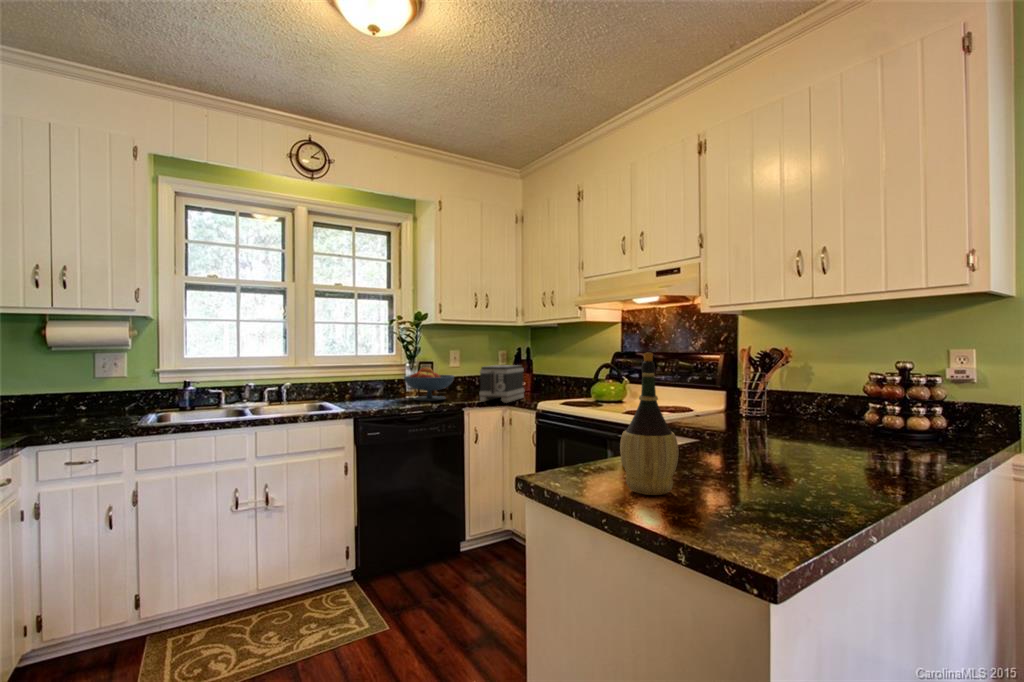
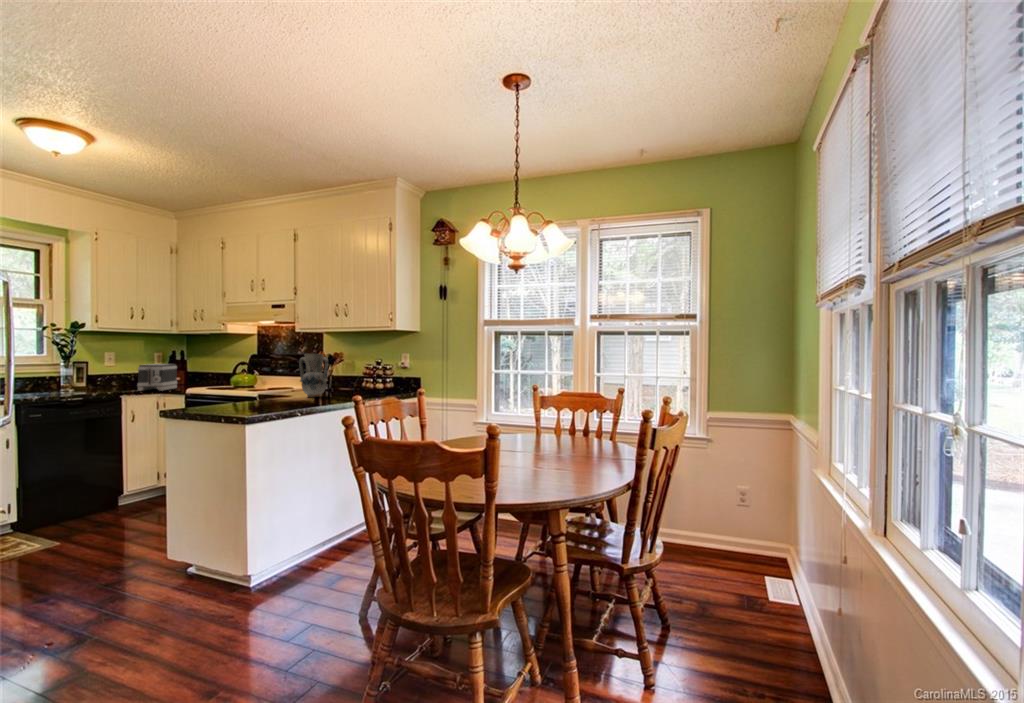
vase: none [745,350,821,448] -> present [299,354,328,397]
wine bottle: present [620,352,678,495] -> none [220,354,244,407]
fruit bowl: present [404,368,454,401] -> none [61,366,112,392]

